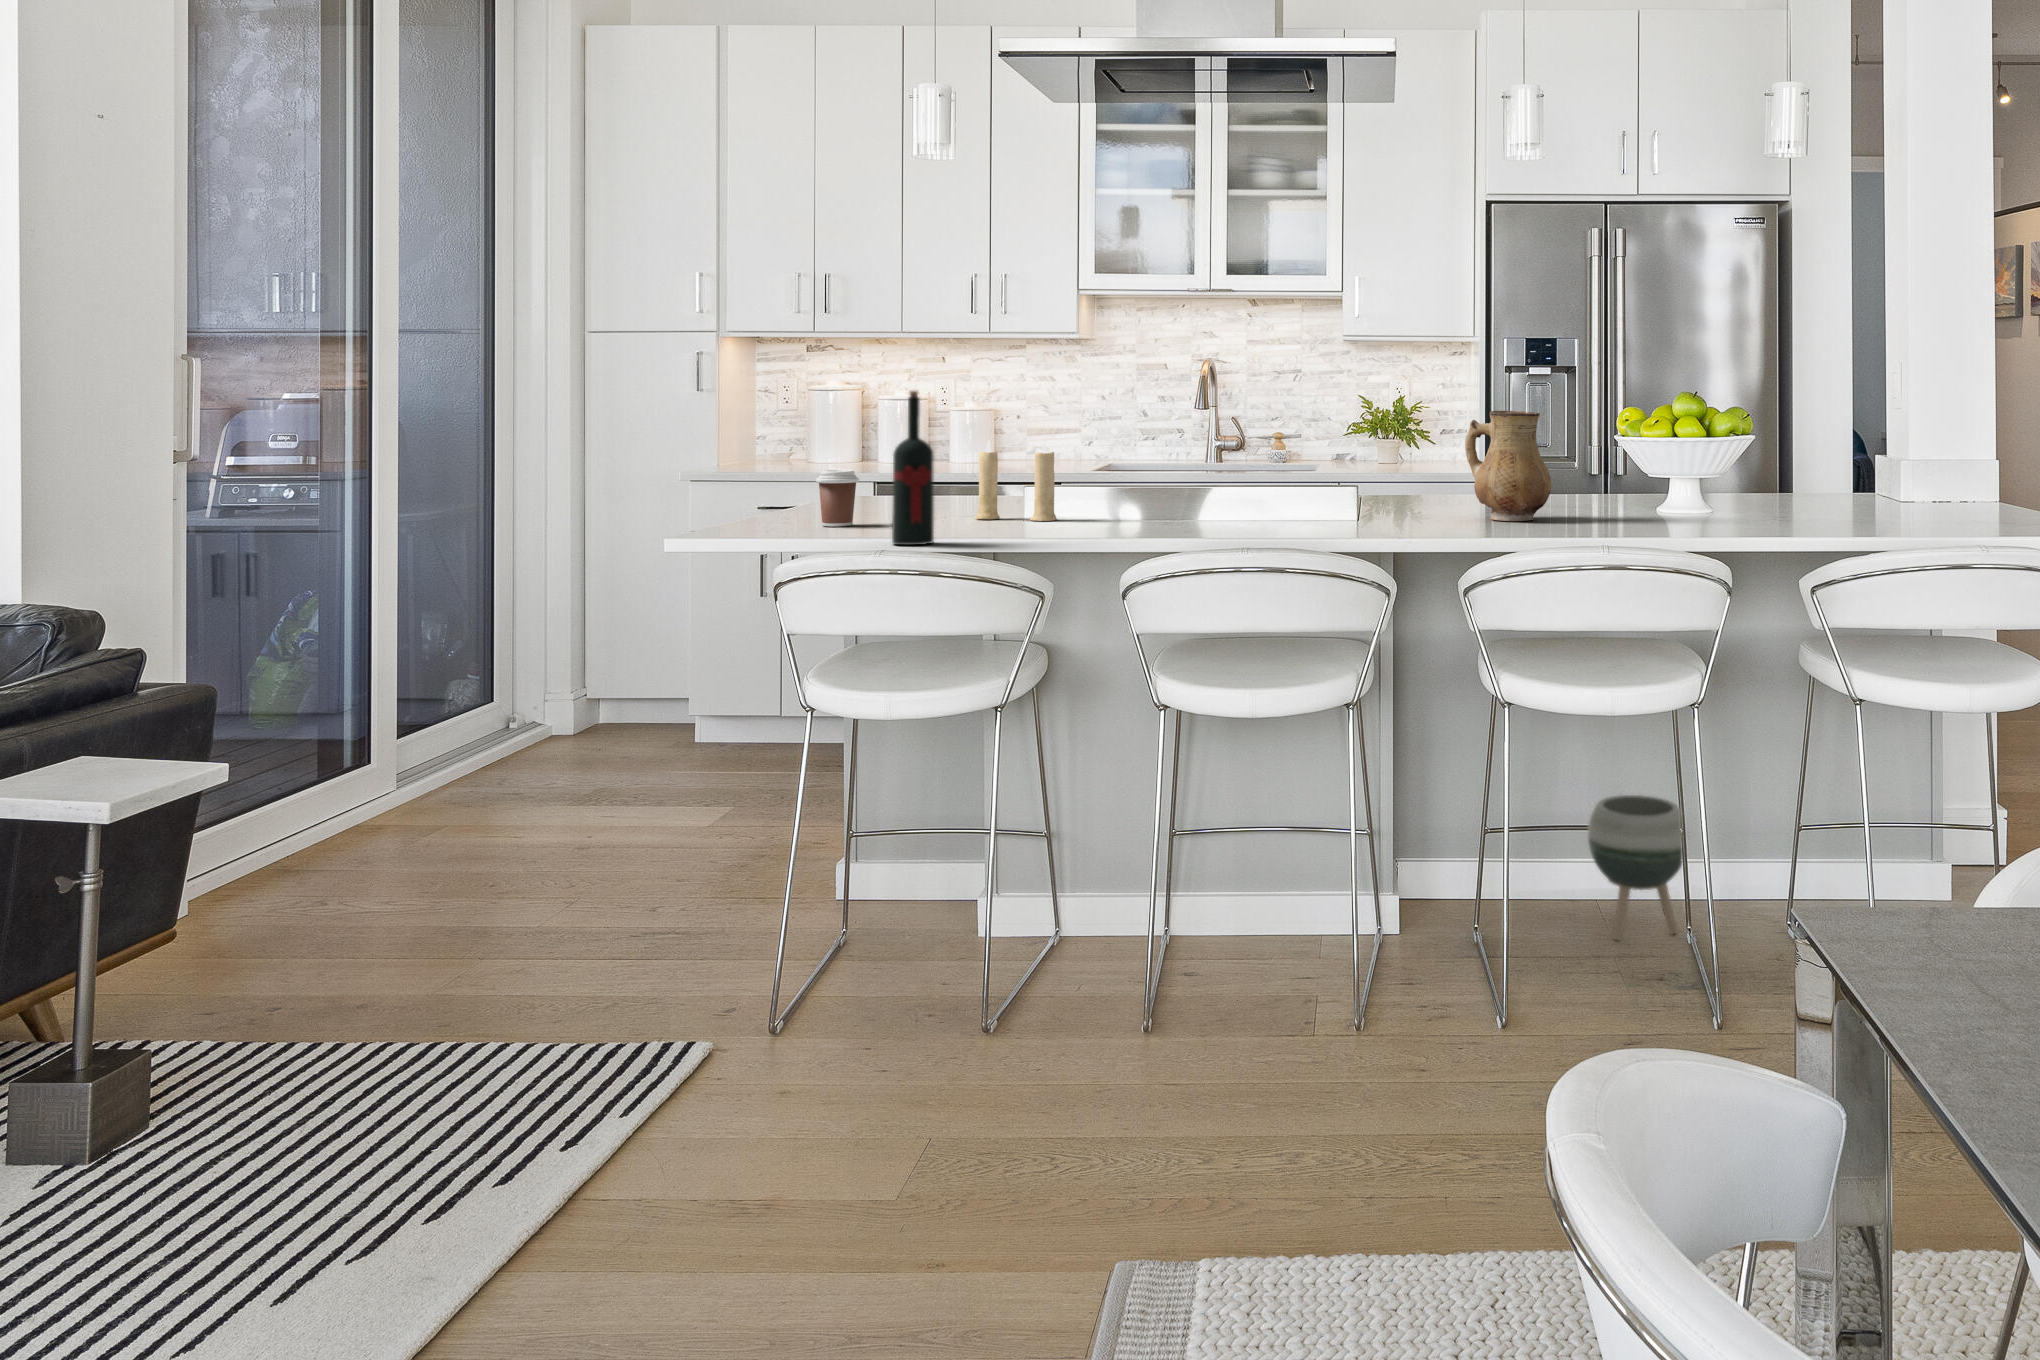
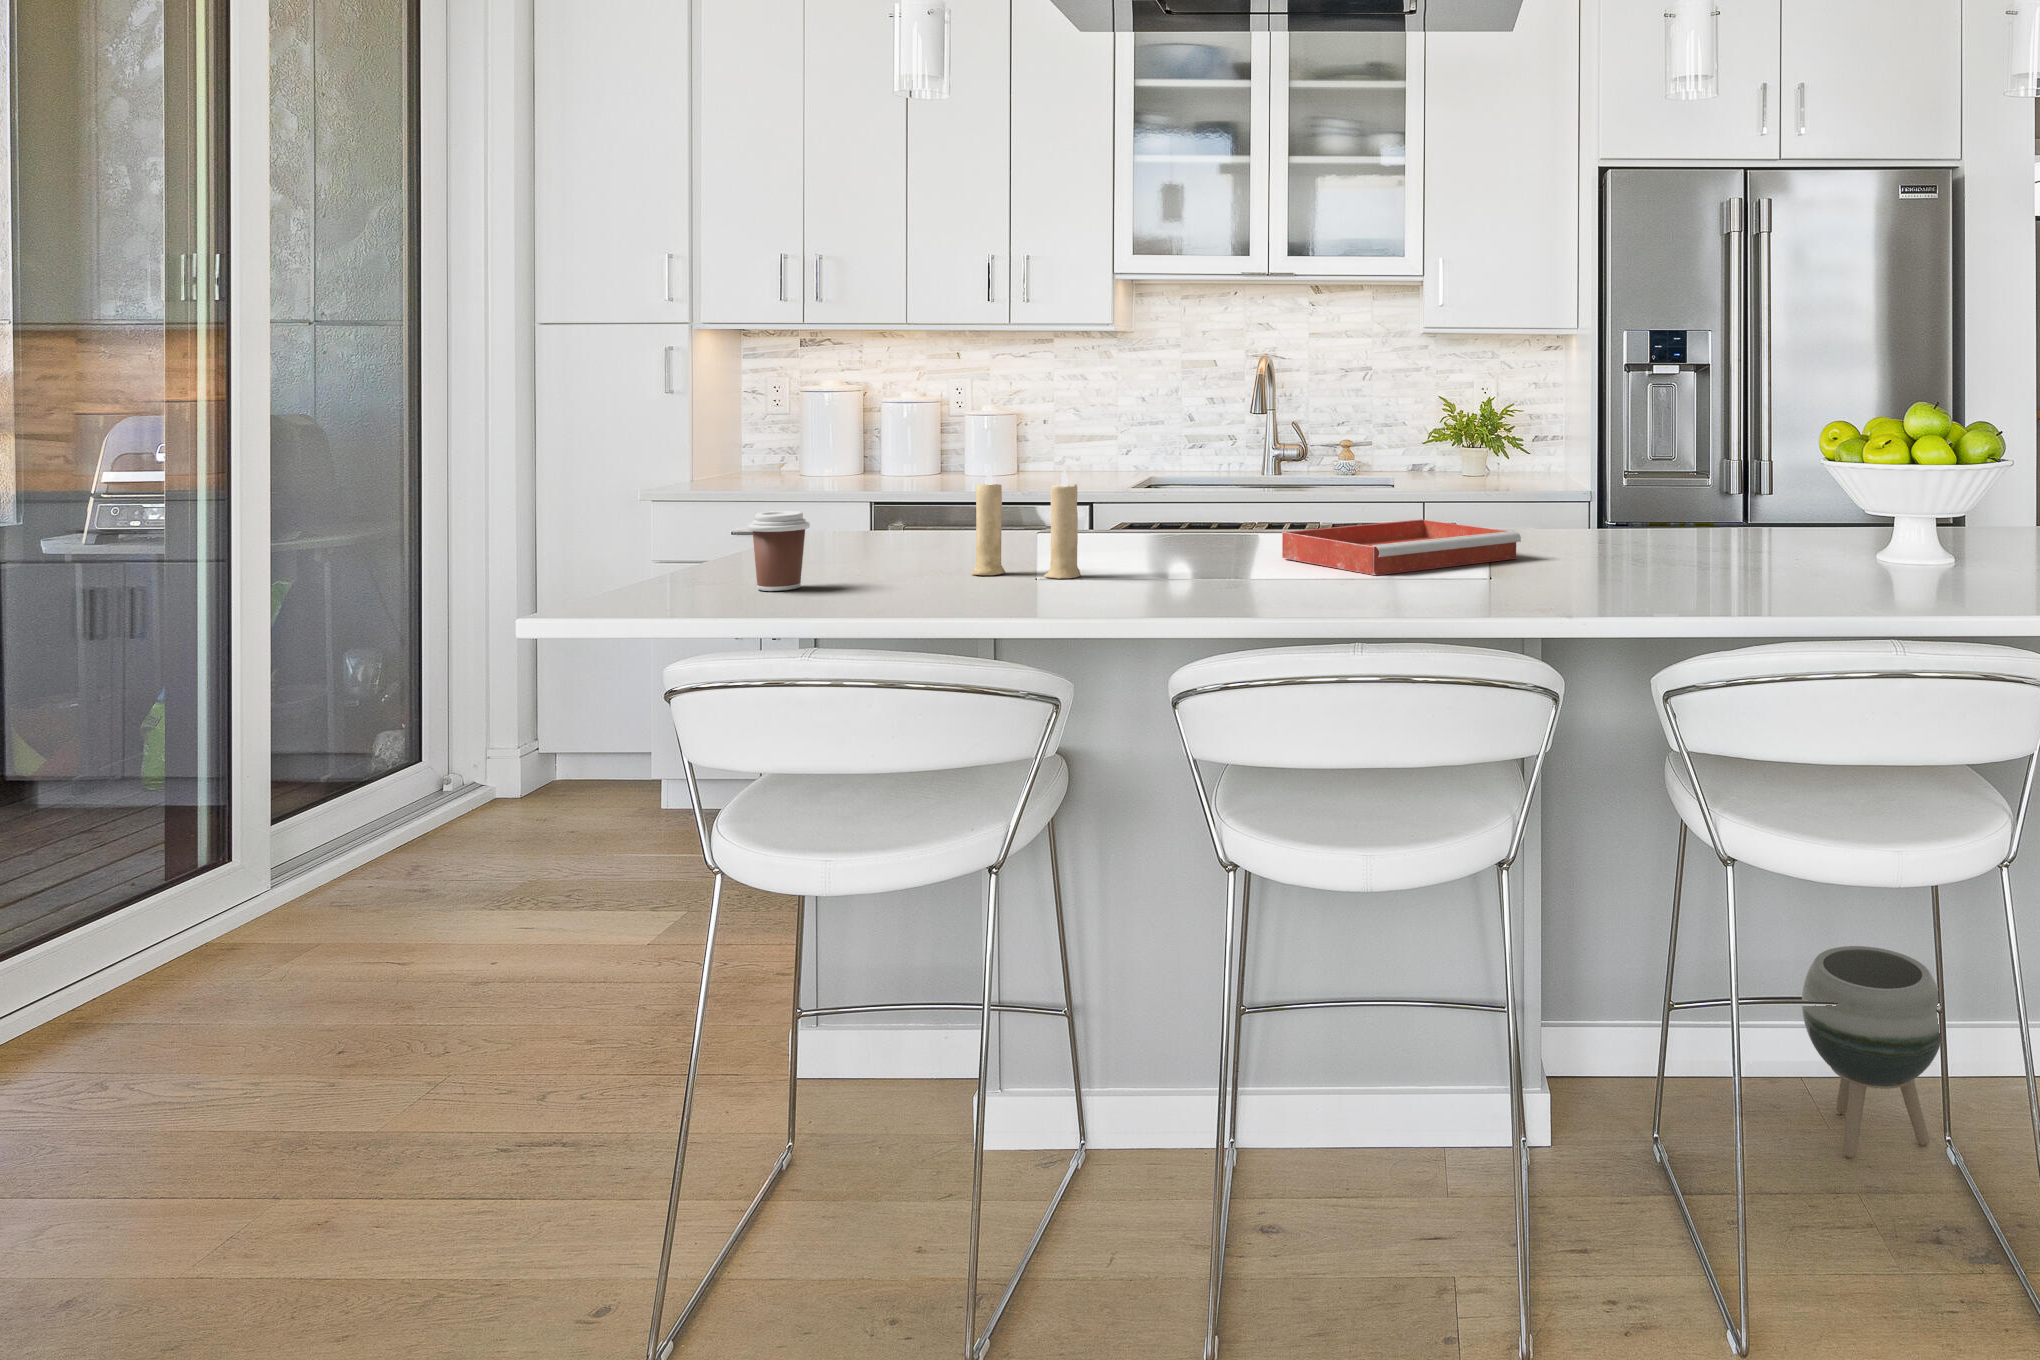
wine bottle: present [892,391,934,545] -> none [836,408,898,636]
ceramic pitcher: present [1465,411,1551,521] -> none [1627,428,1745,578]
tray: none [1209,485,1391,520] -> present [1282,519,1521,575]

